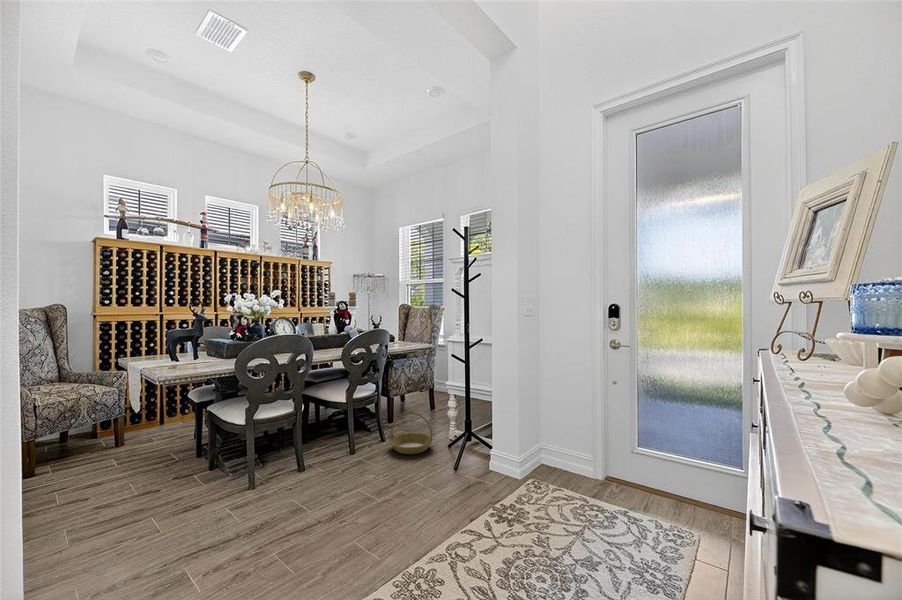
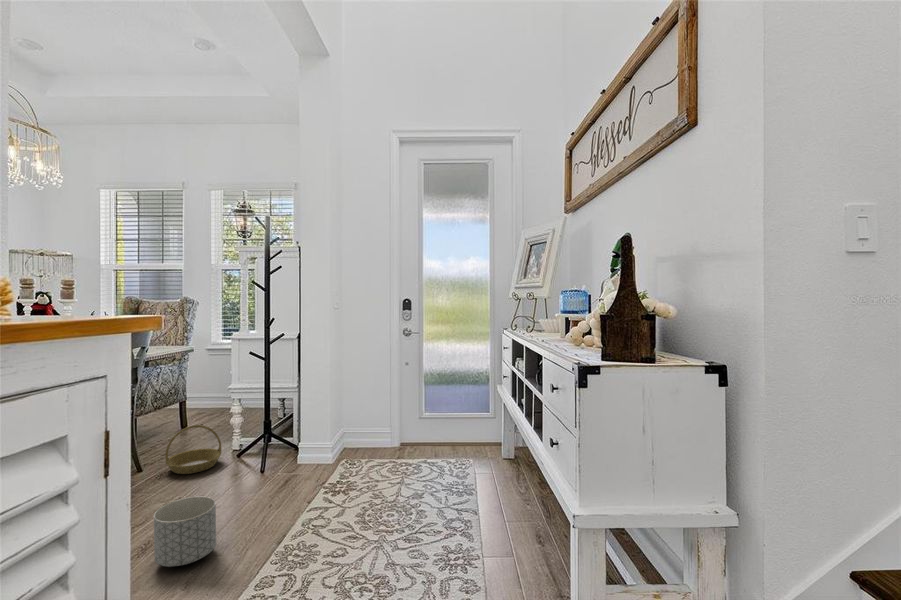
planter: none [314,483,366,551] -> present [154,496,216,567]

